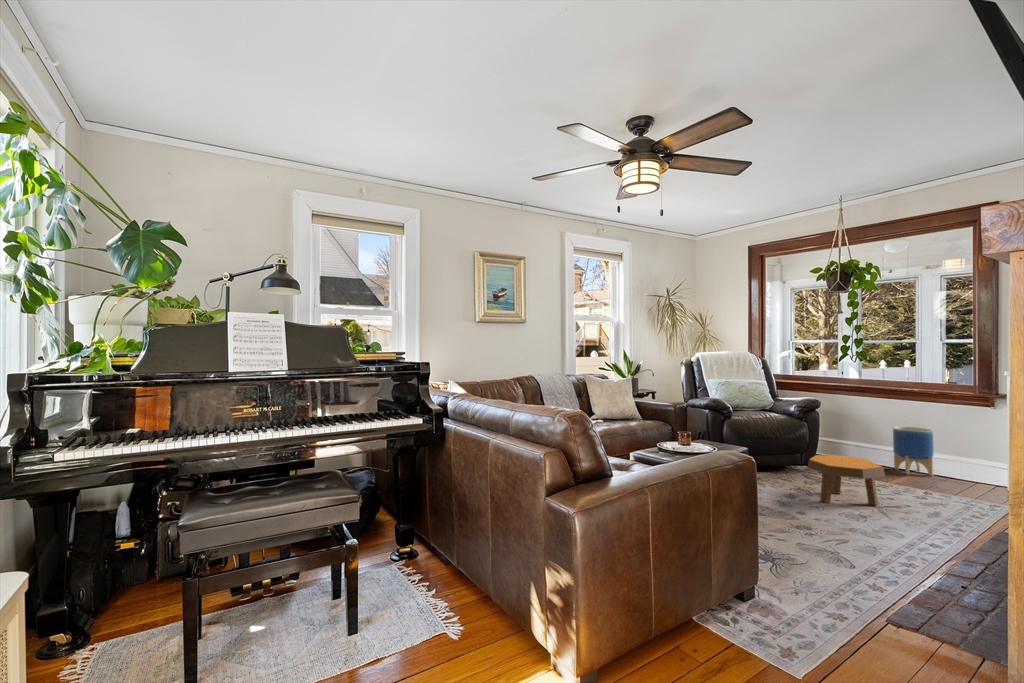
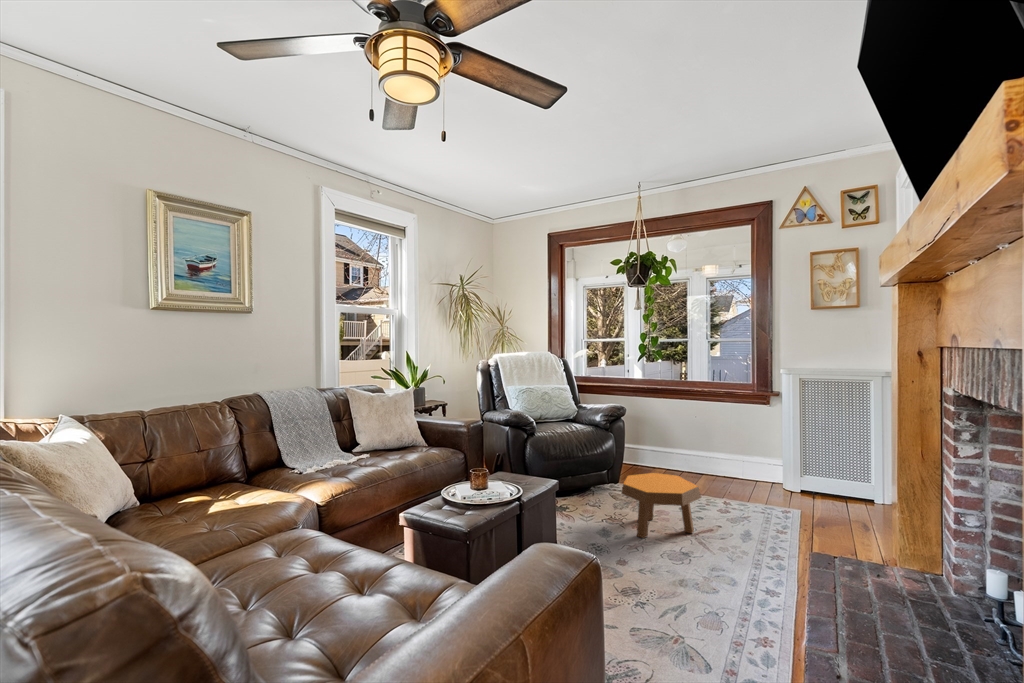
planter: present [893,427,933,476] -> none [687,428,722,480]

